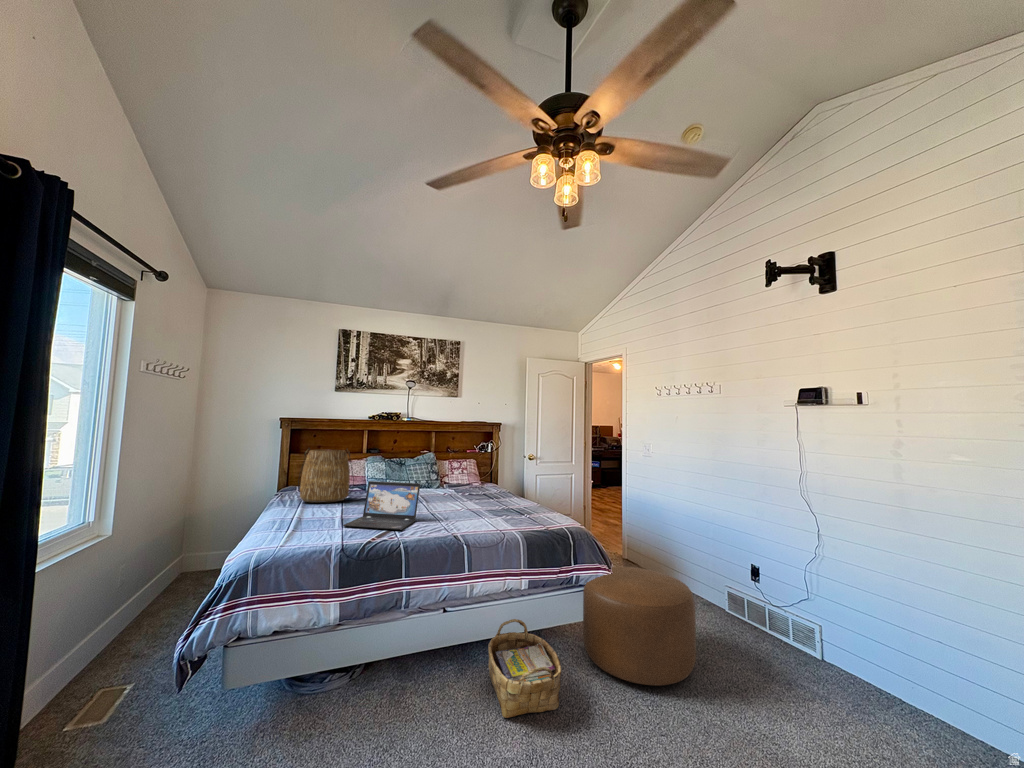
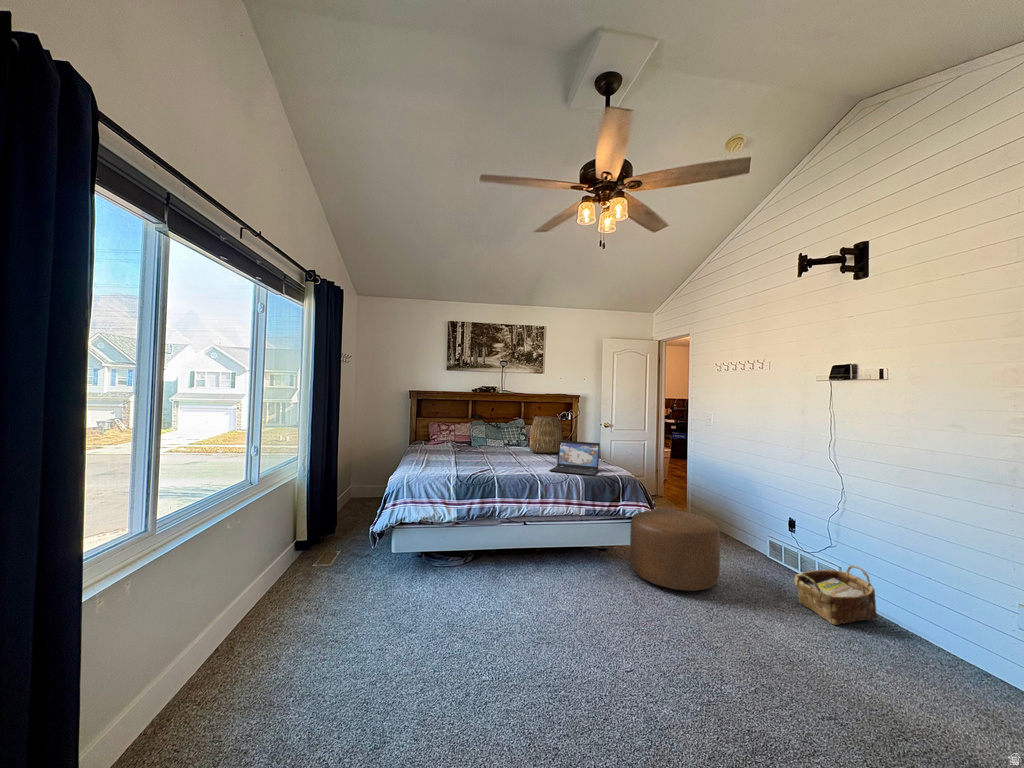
tote bag: present [298,448,350,503] -> present [526,415,563,454]
laptop: present [343,481,420,530] -> present [549,440,600,475]
woven basket: present [488,619,561,718] -> present [795,565,877,625]

